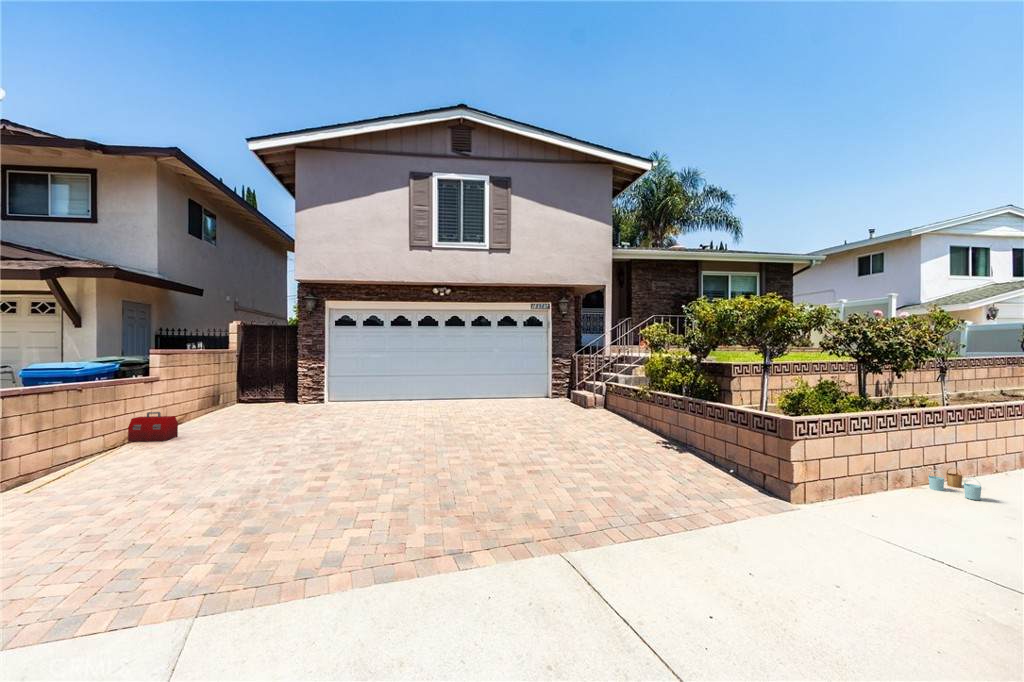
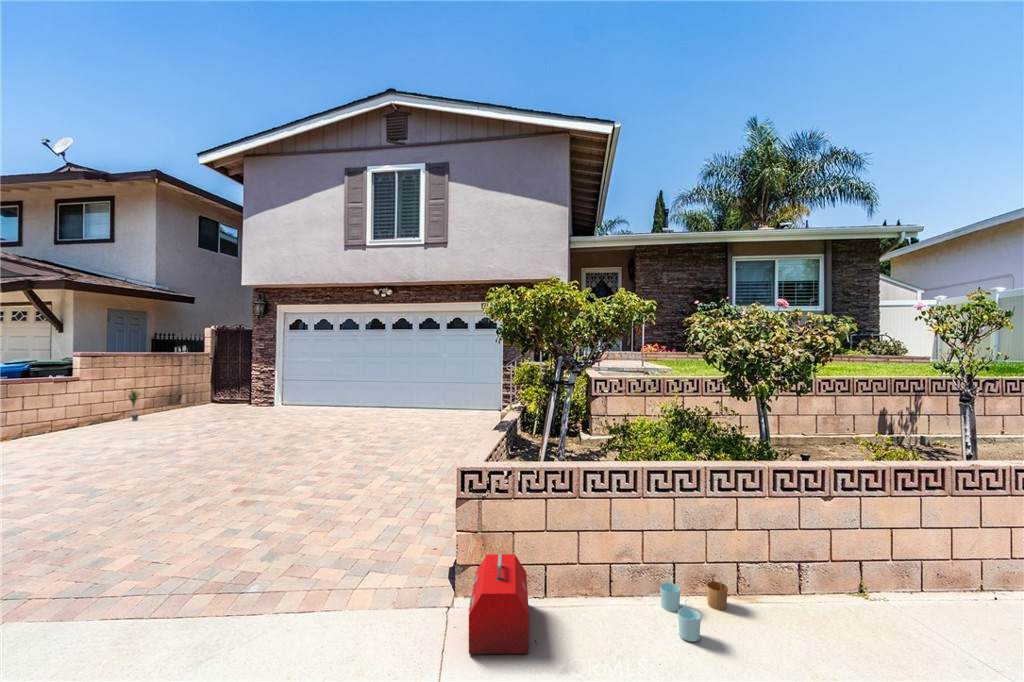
potted plant: none [192,383,221,421] -> present [129,390,139,421]
toolbox: present [128,412,178,442] -> present [469,554,529,654]

